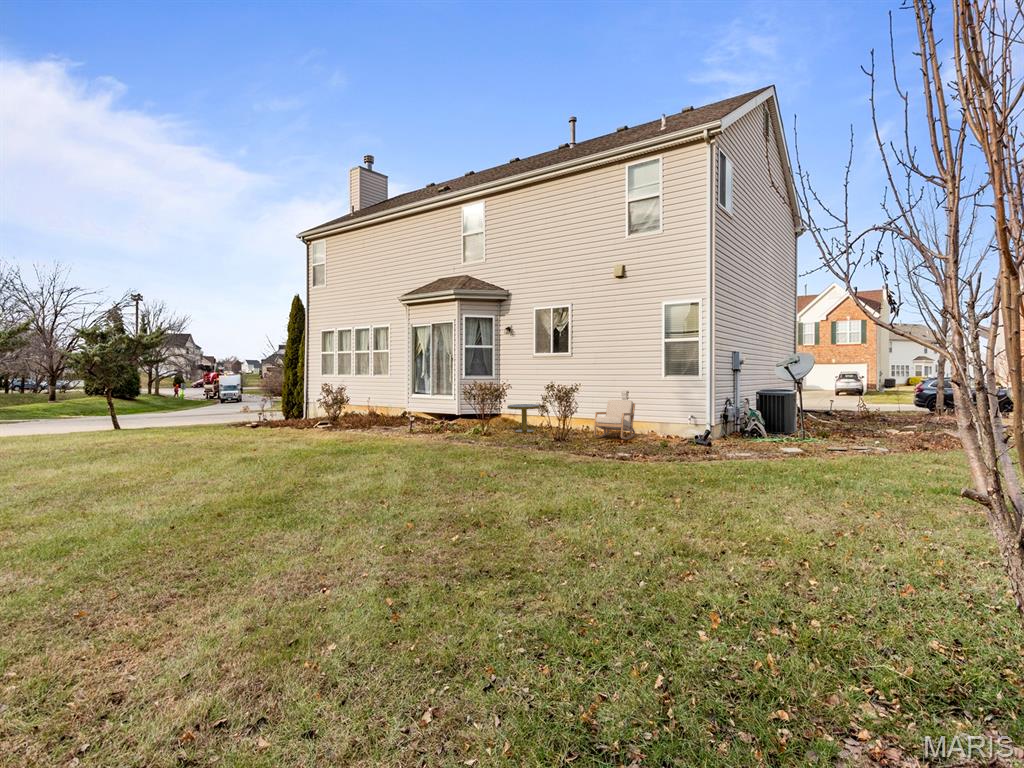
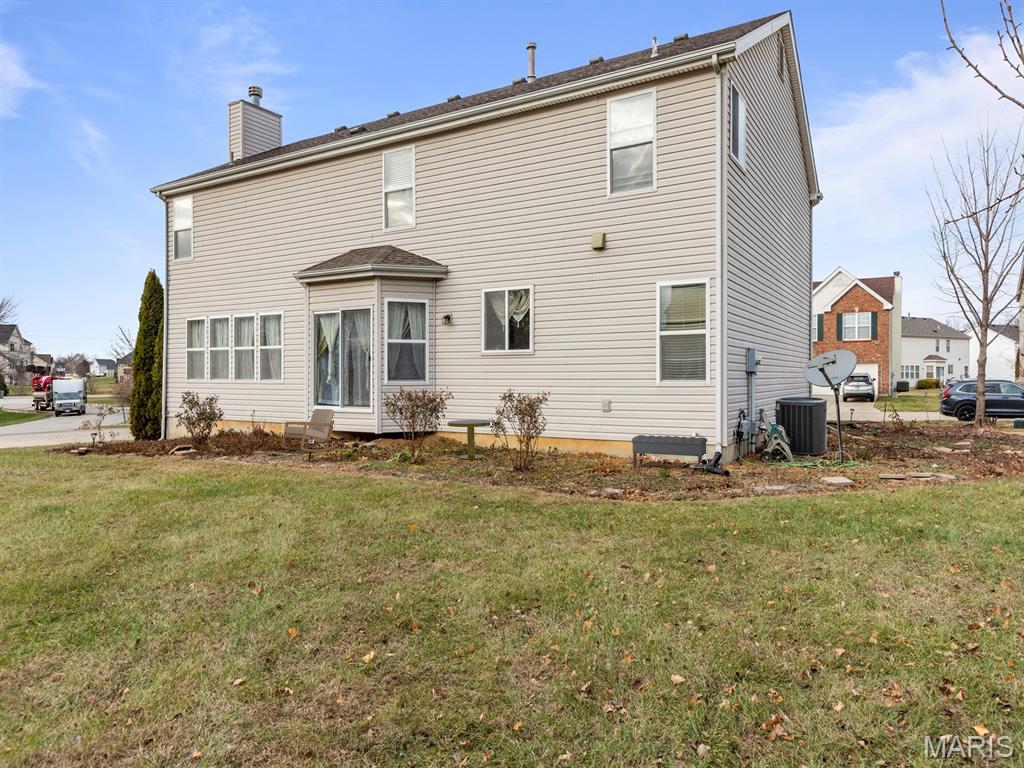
chair: present [594,400,635,439] -> present [282,409,338,452]
bench: none [642,416,699,444] -> present [632,435,707,472]

